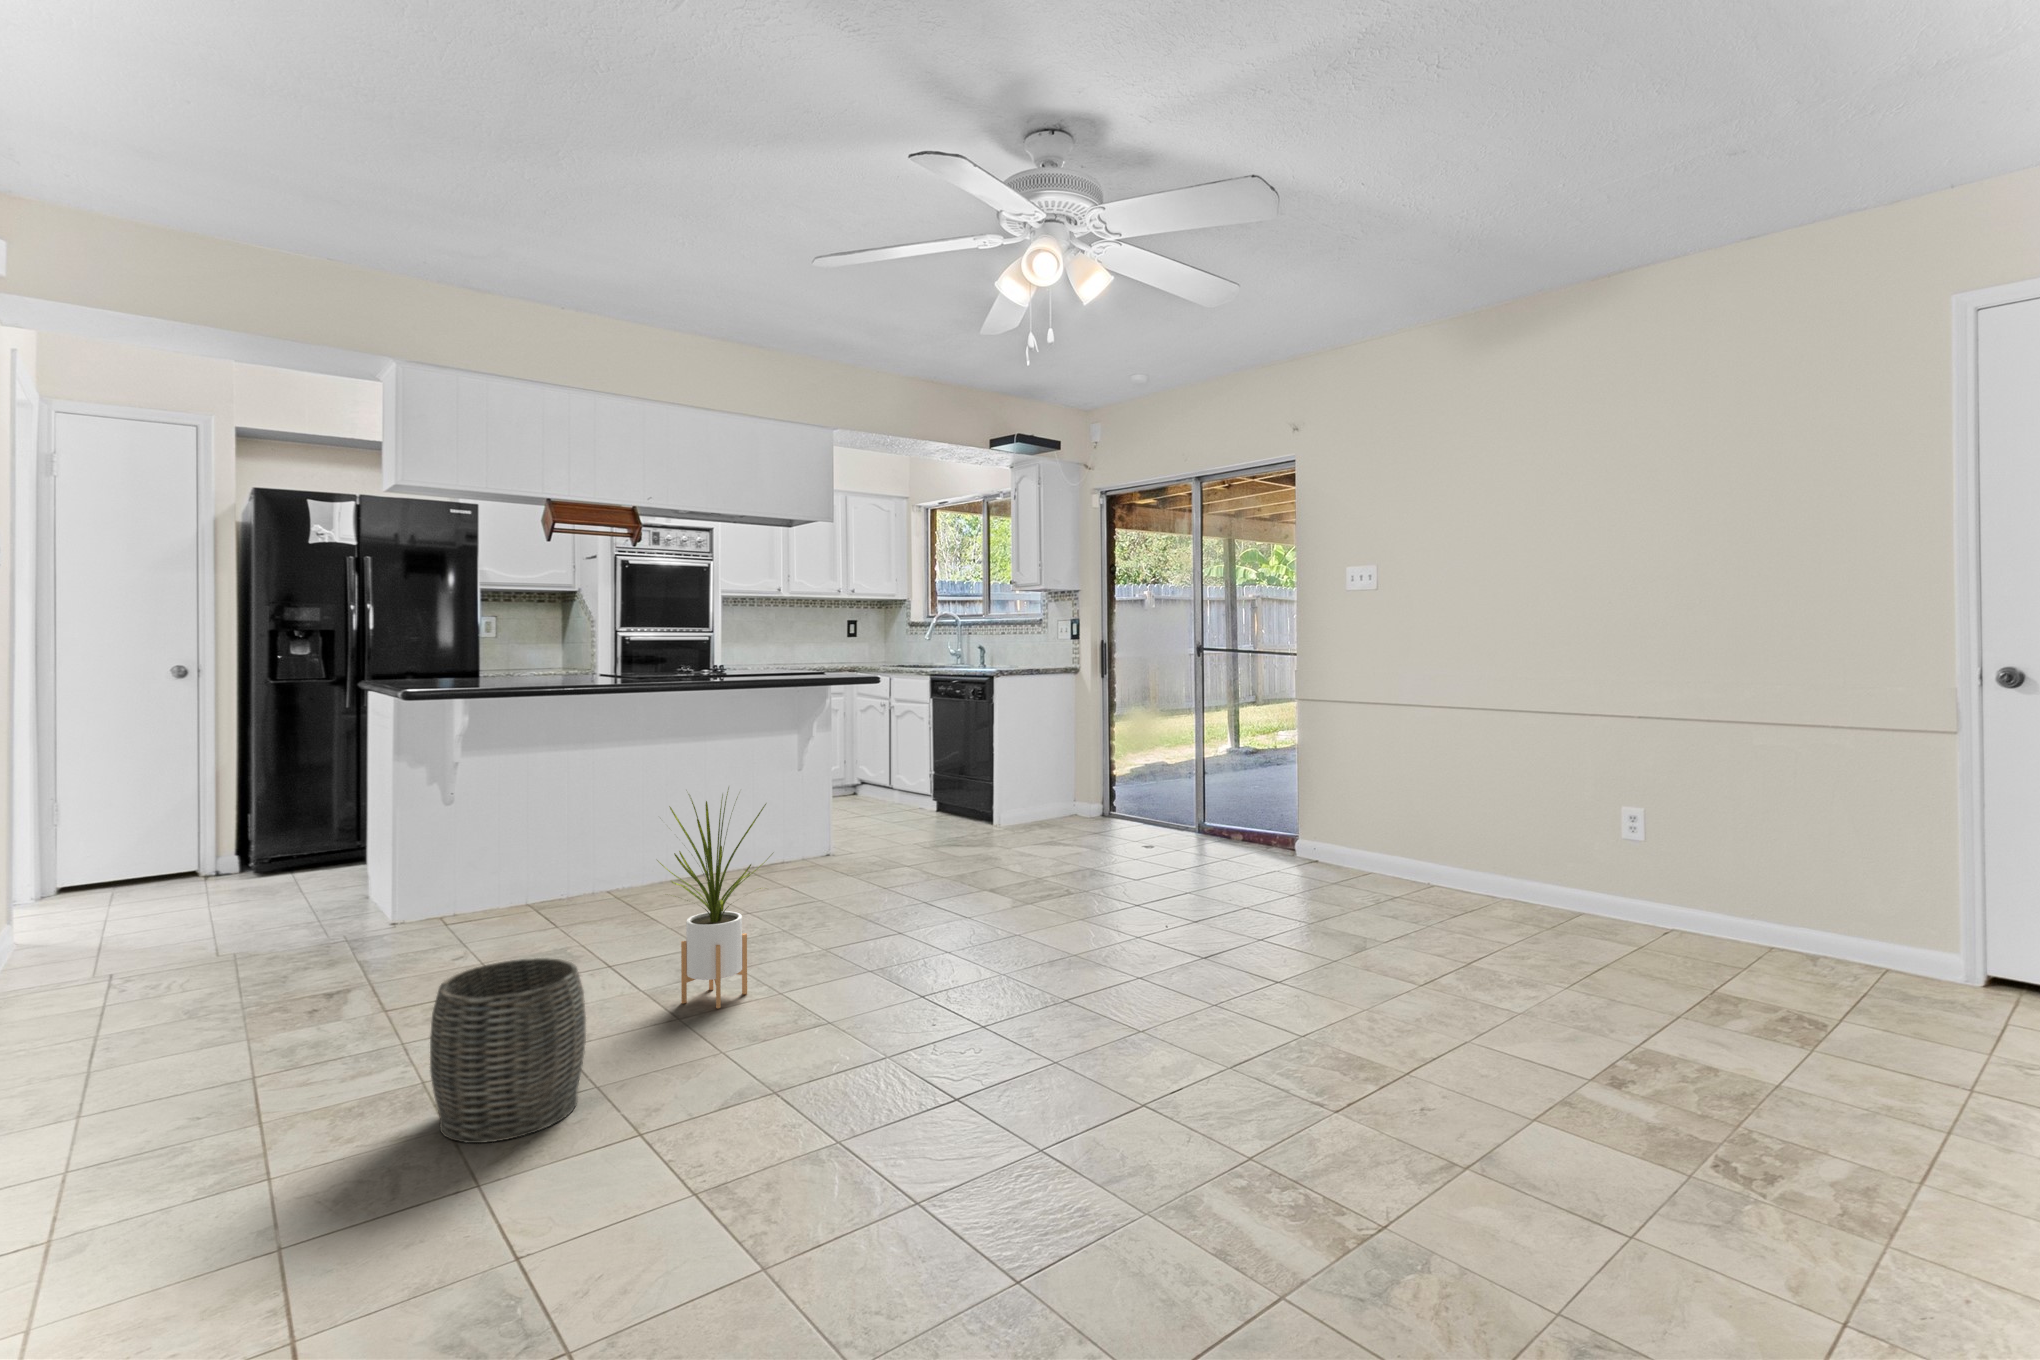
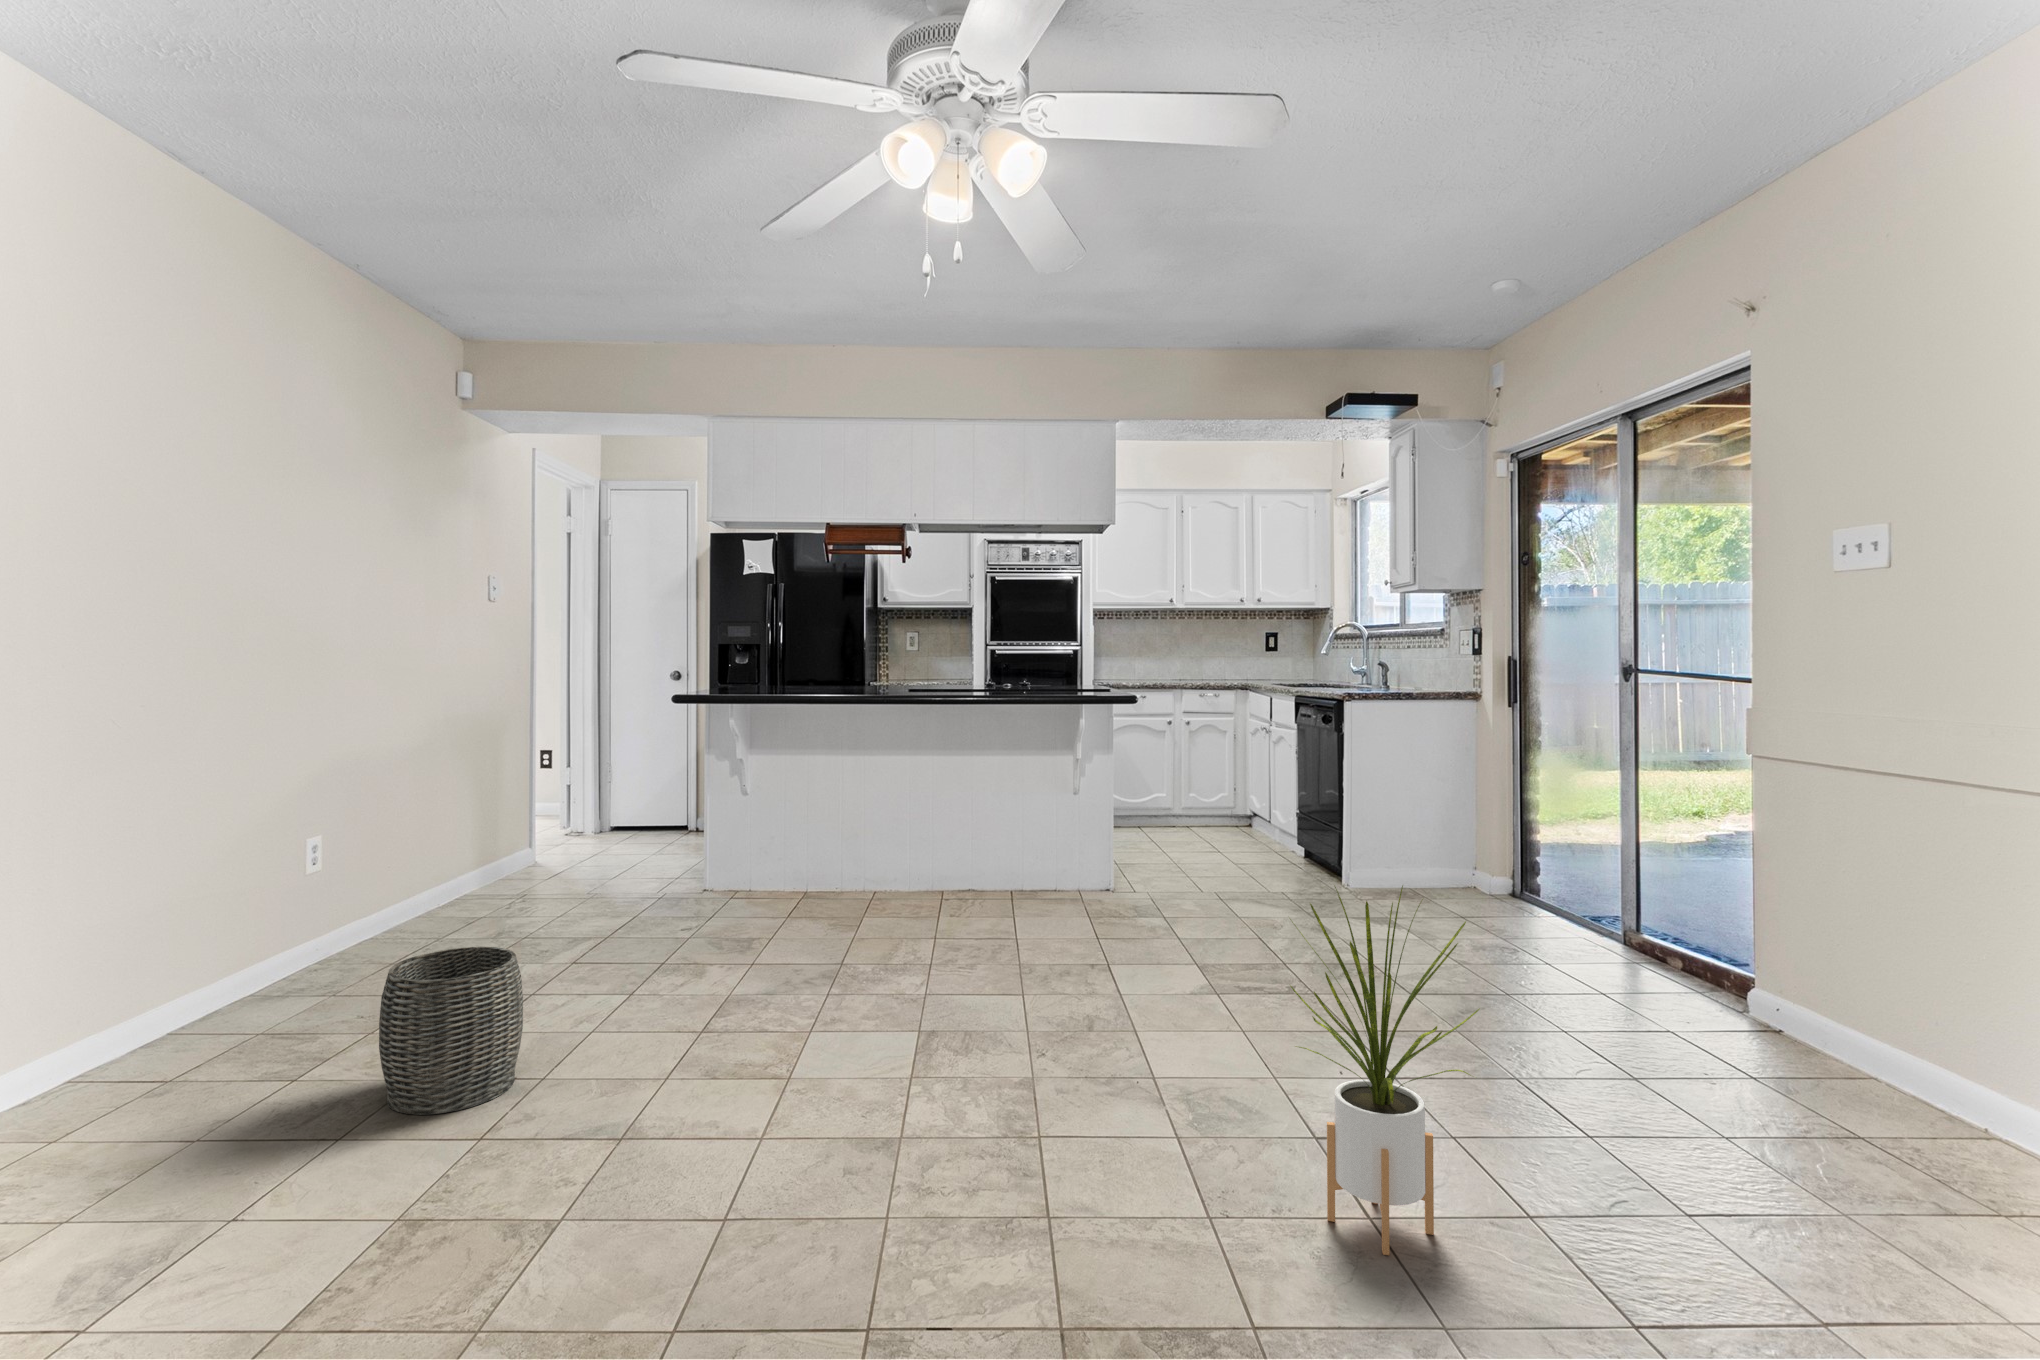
house plant: present [657,788,773,1008] -> present [1290,886,1480,1255]

